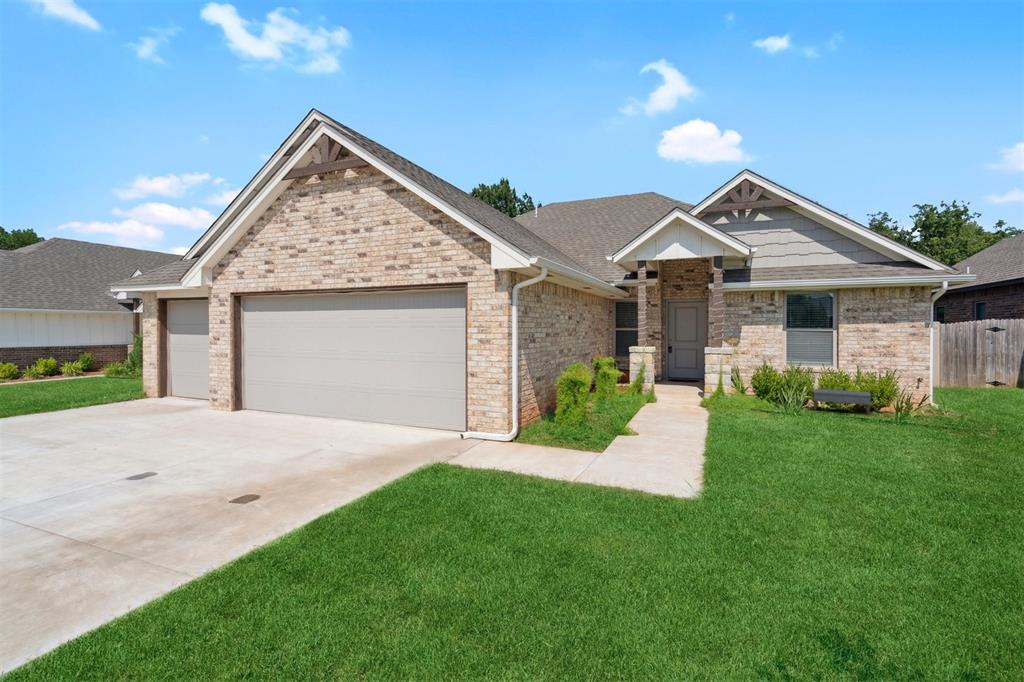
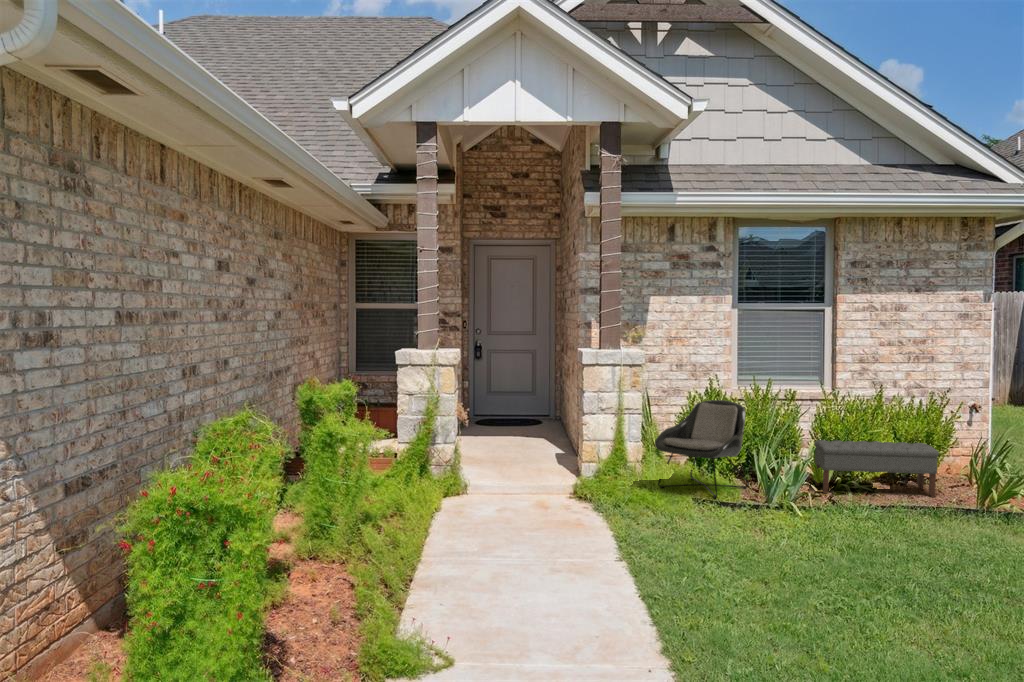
lounge chair: none [736,370,780,409] -> present [655,400,749,498]

